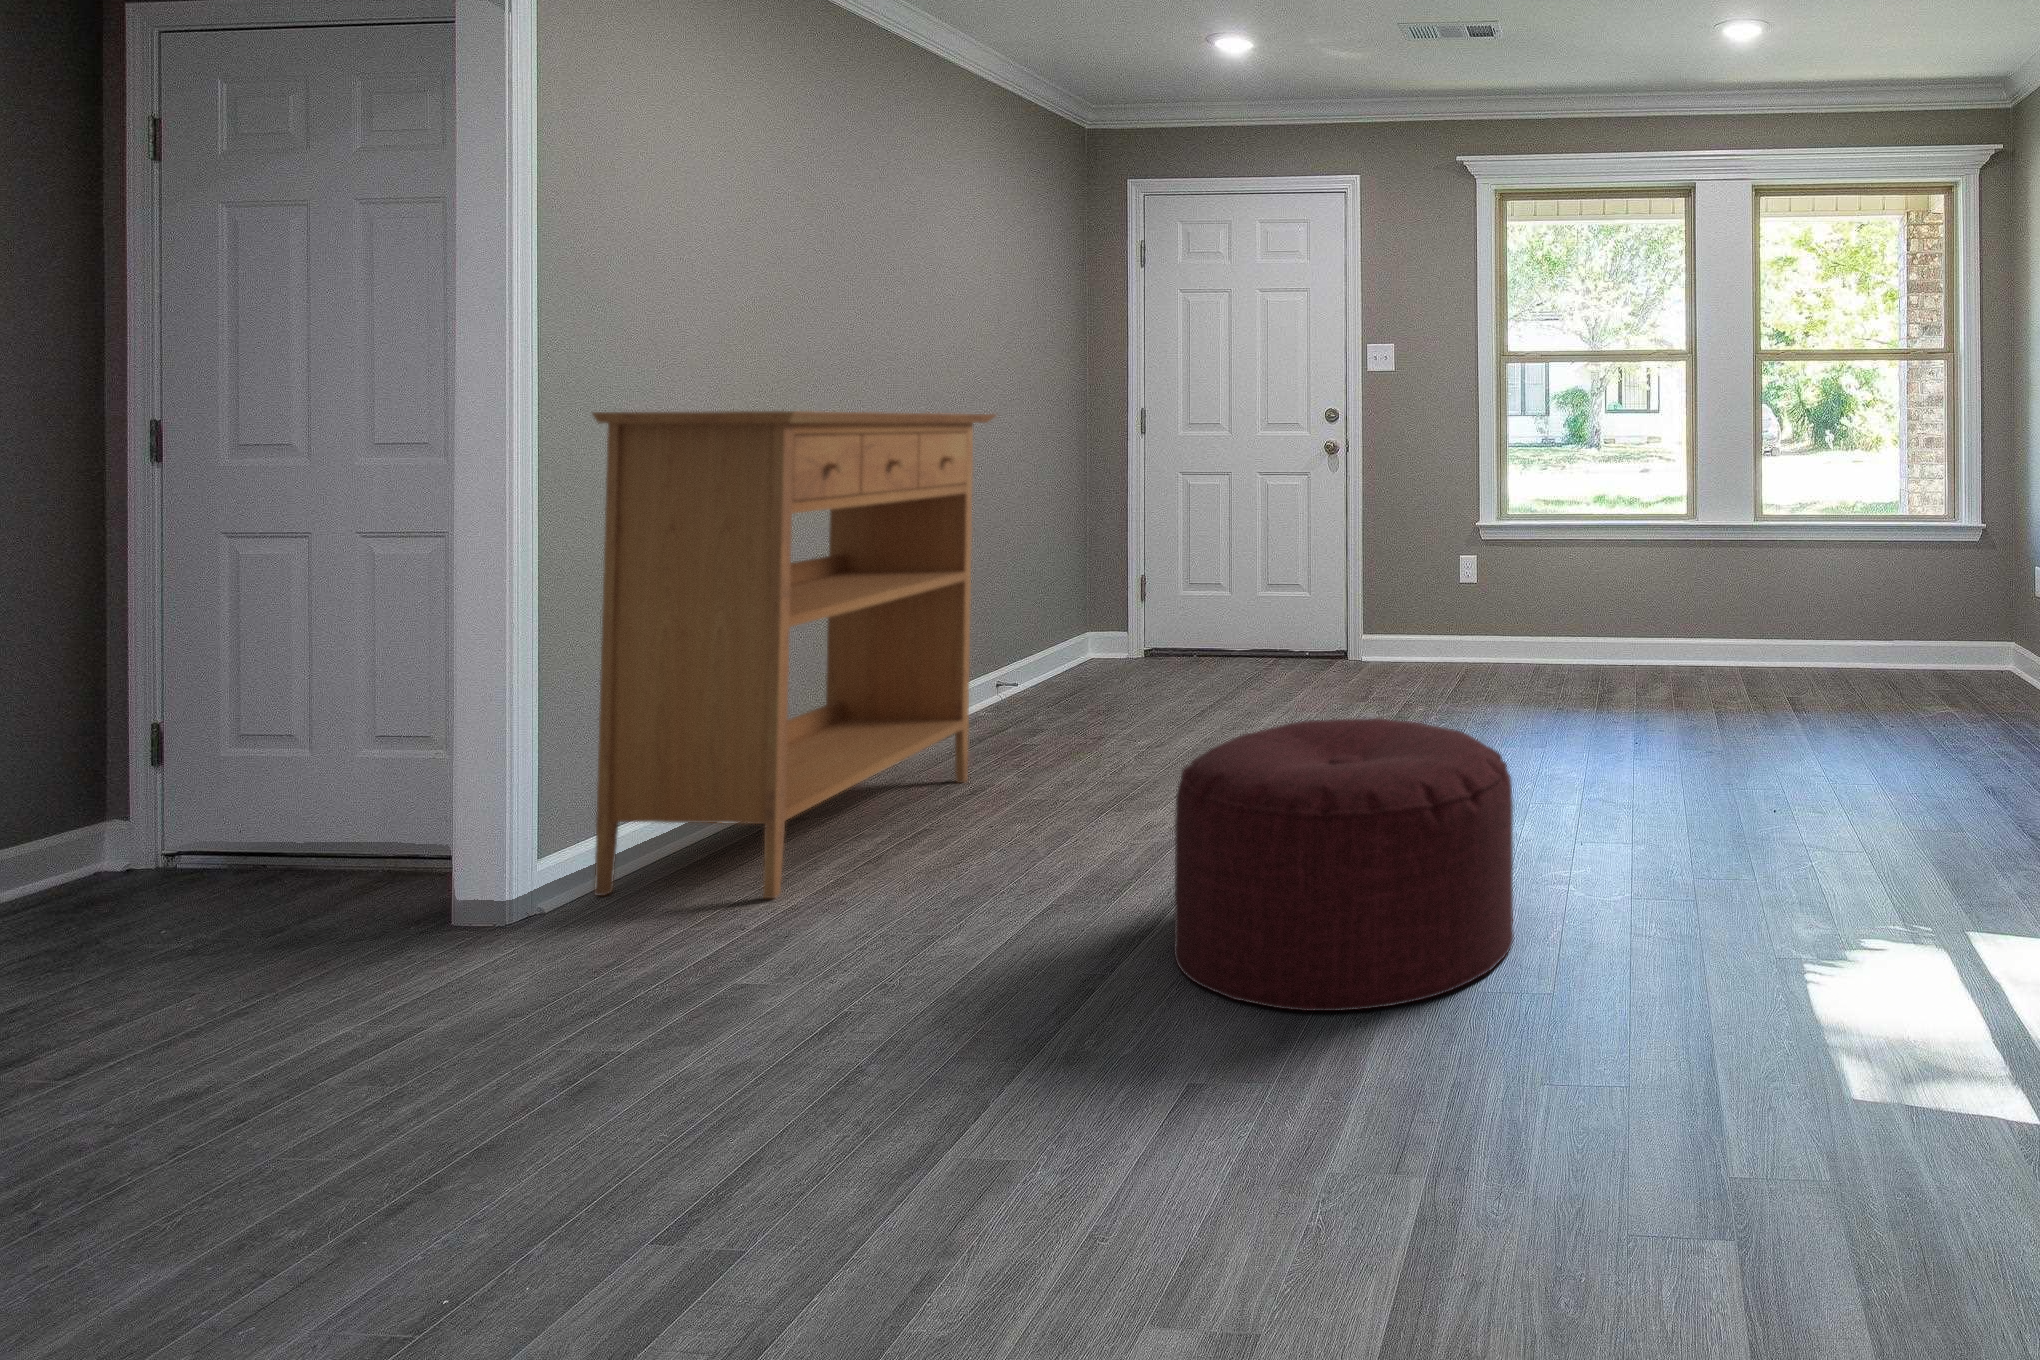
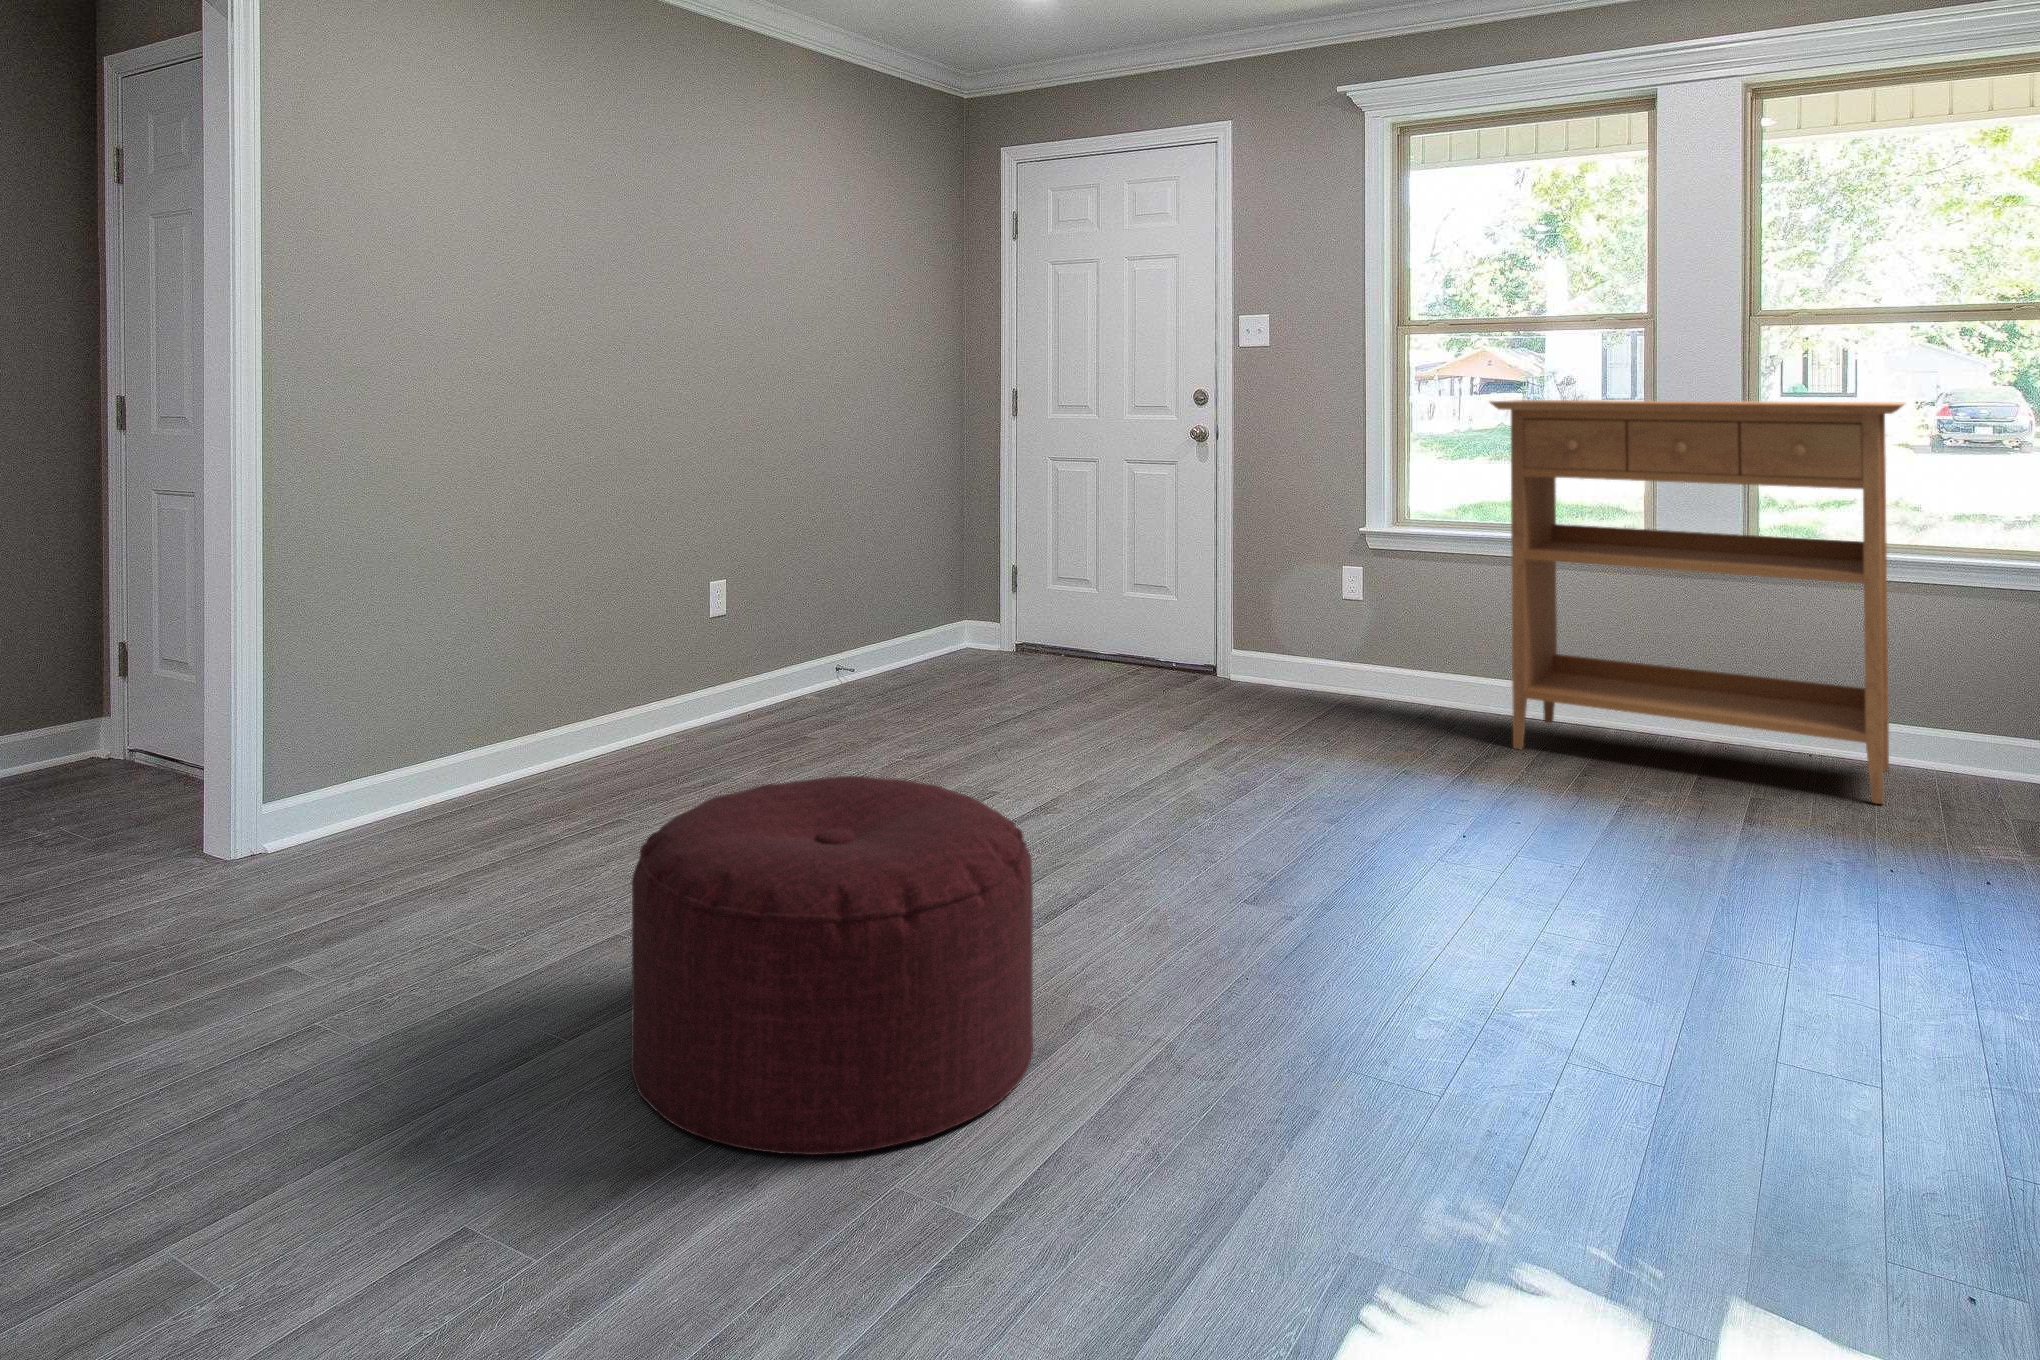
console table: present [593,411,996,898] -> present [1490,400,1905,804]

